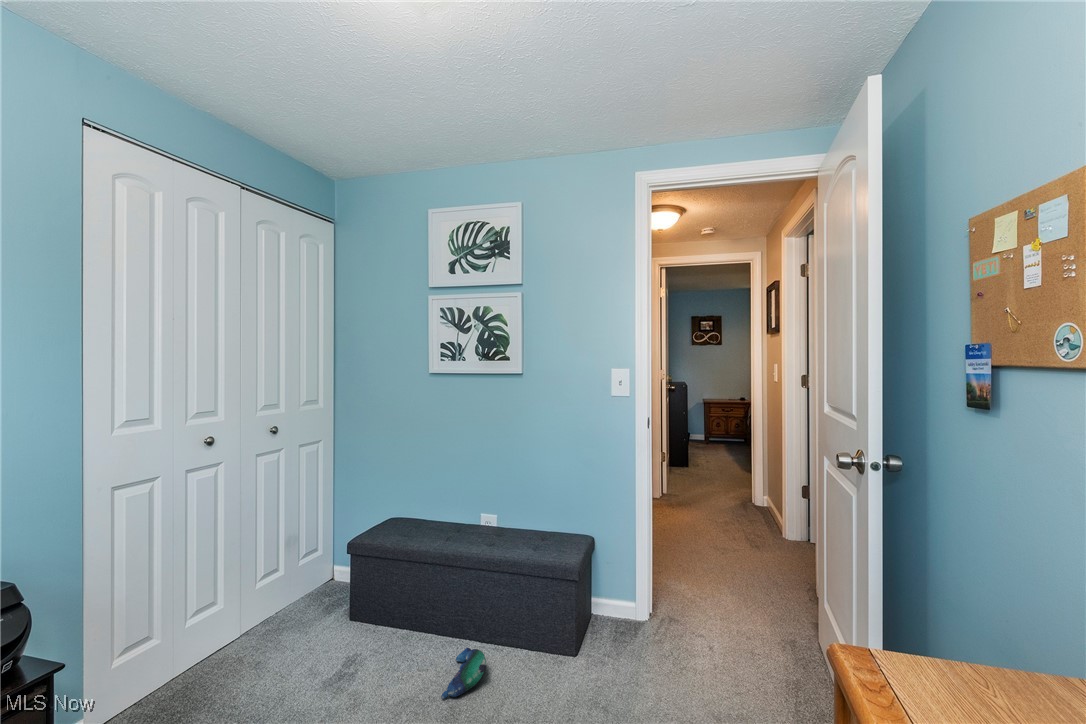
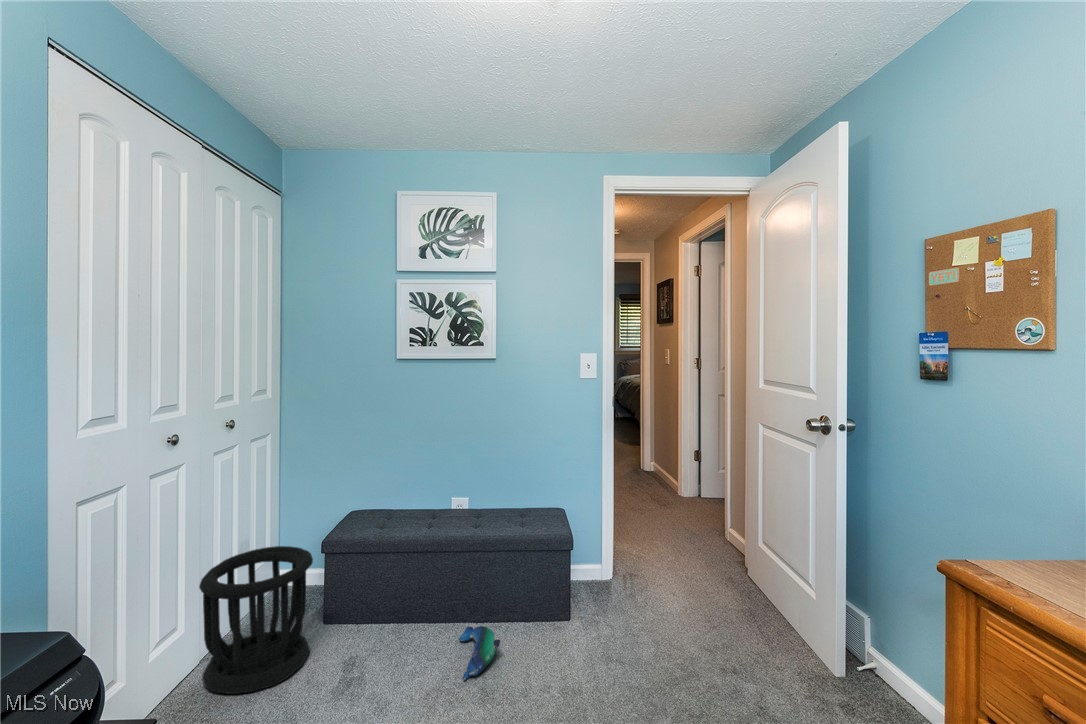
wastebasket: none [230,545,329,673] -> present [199,546,313,694]

